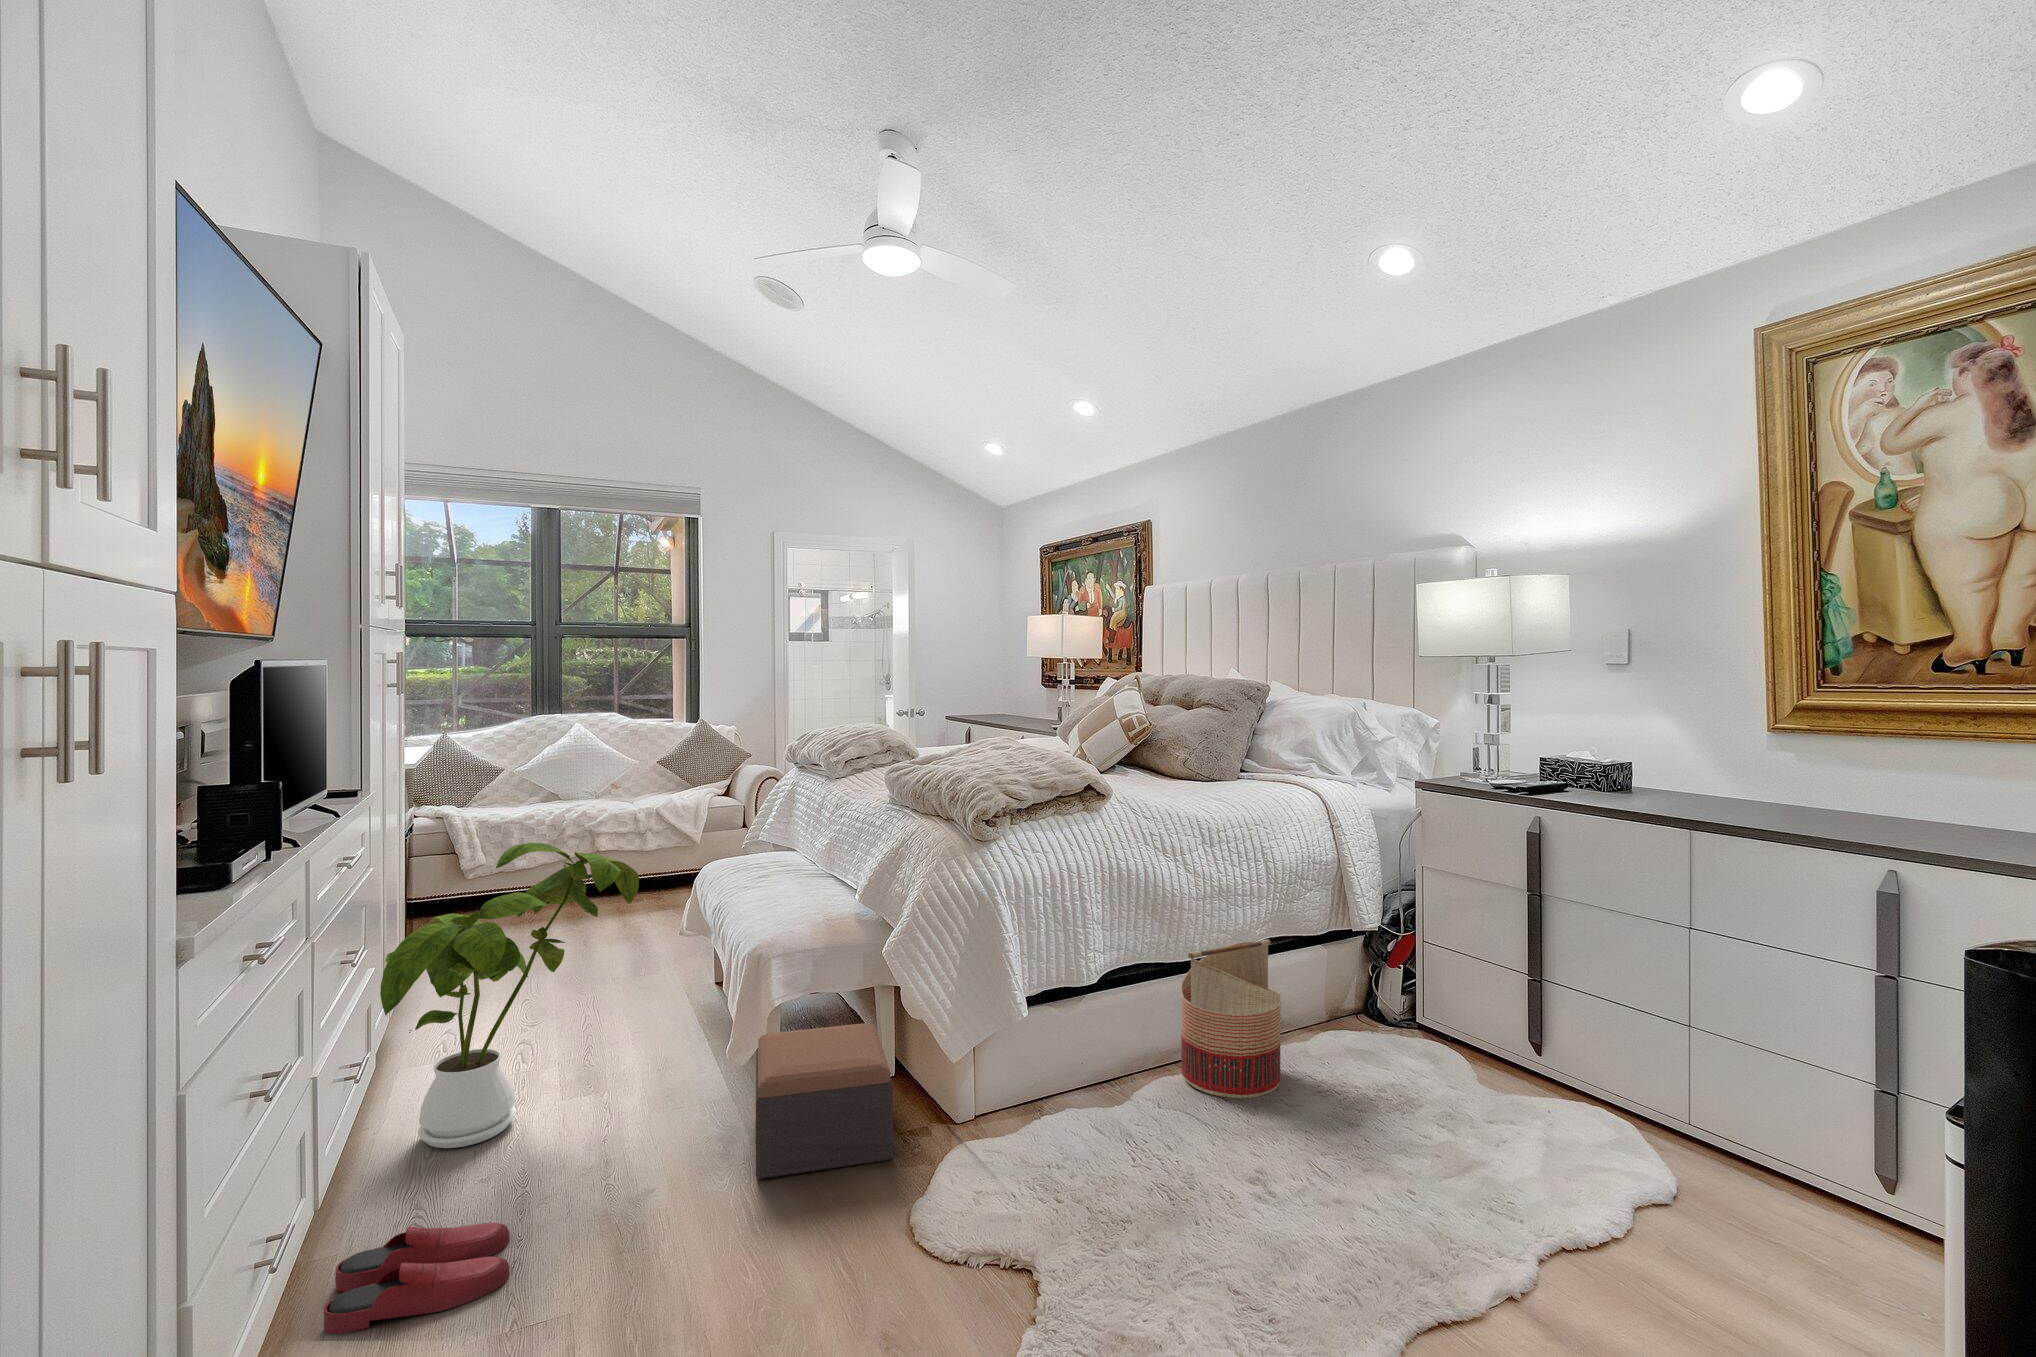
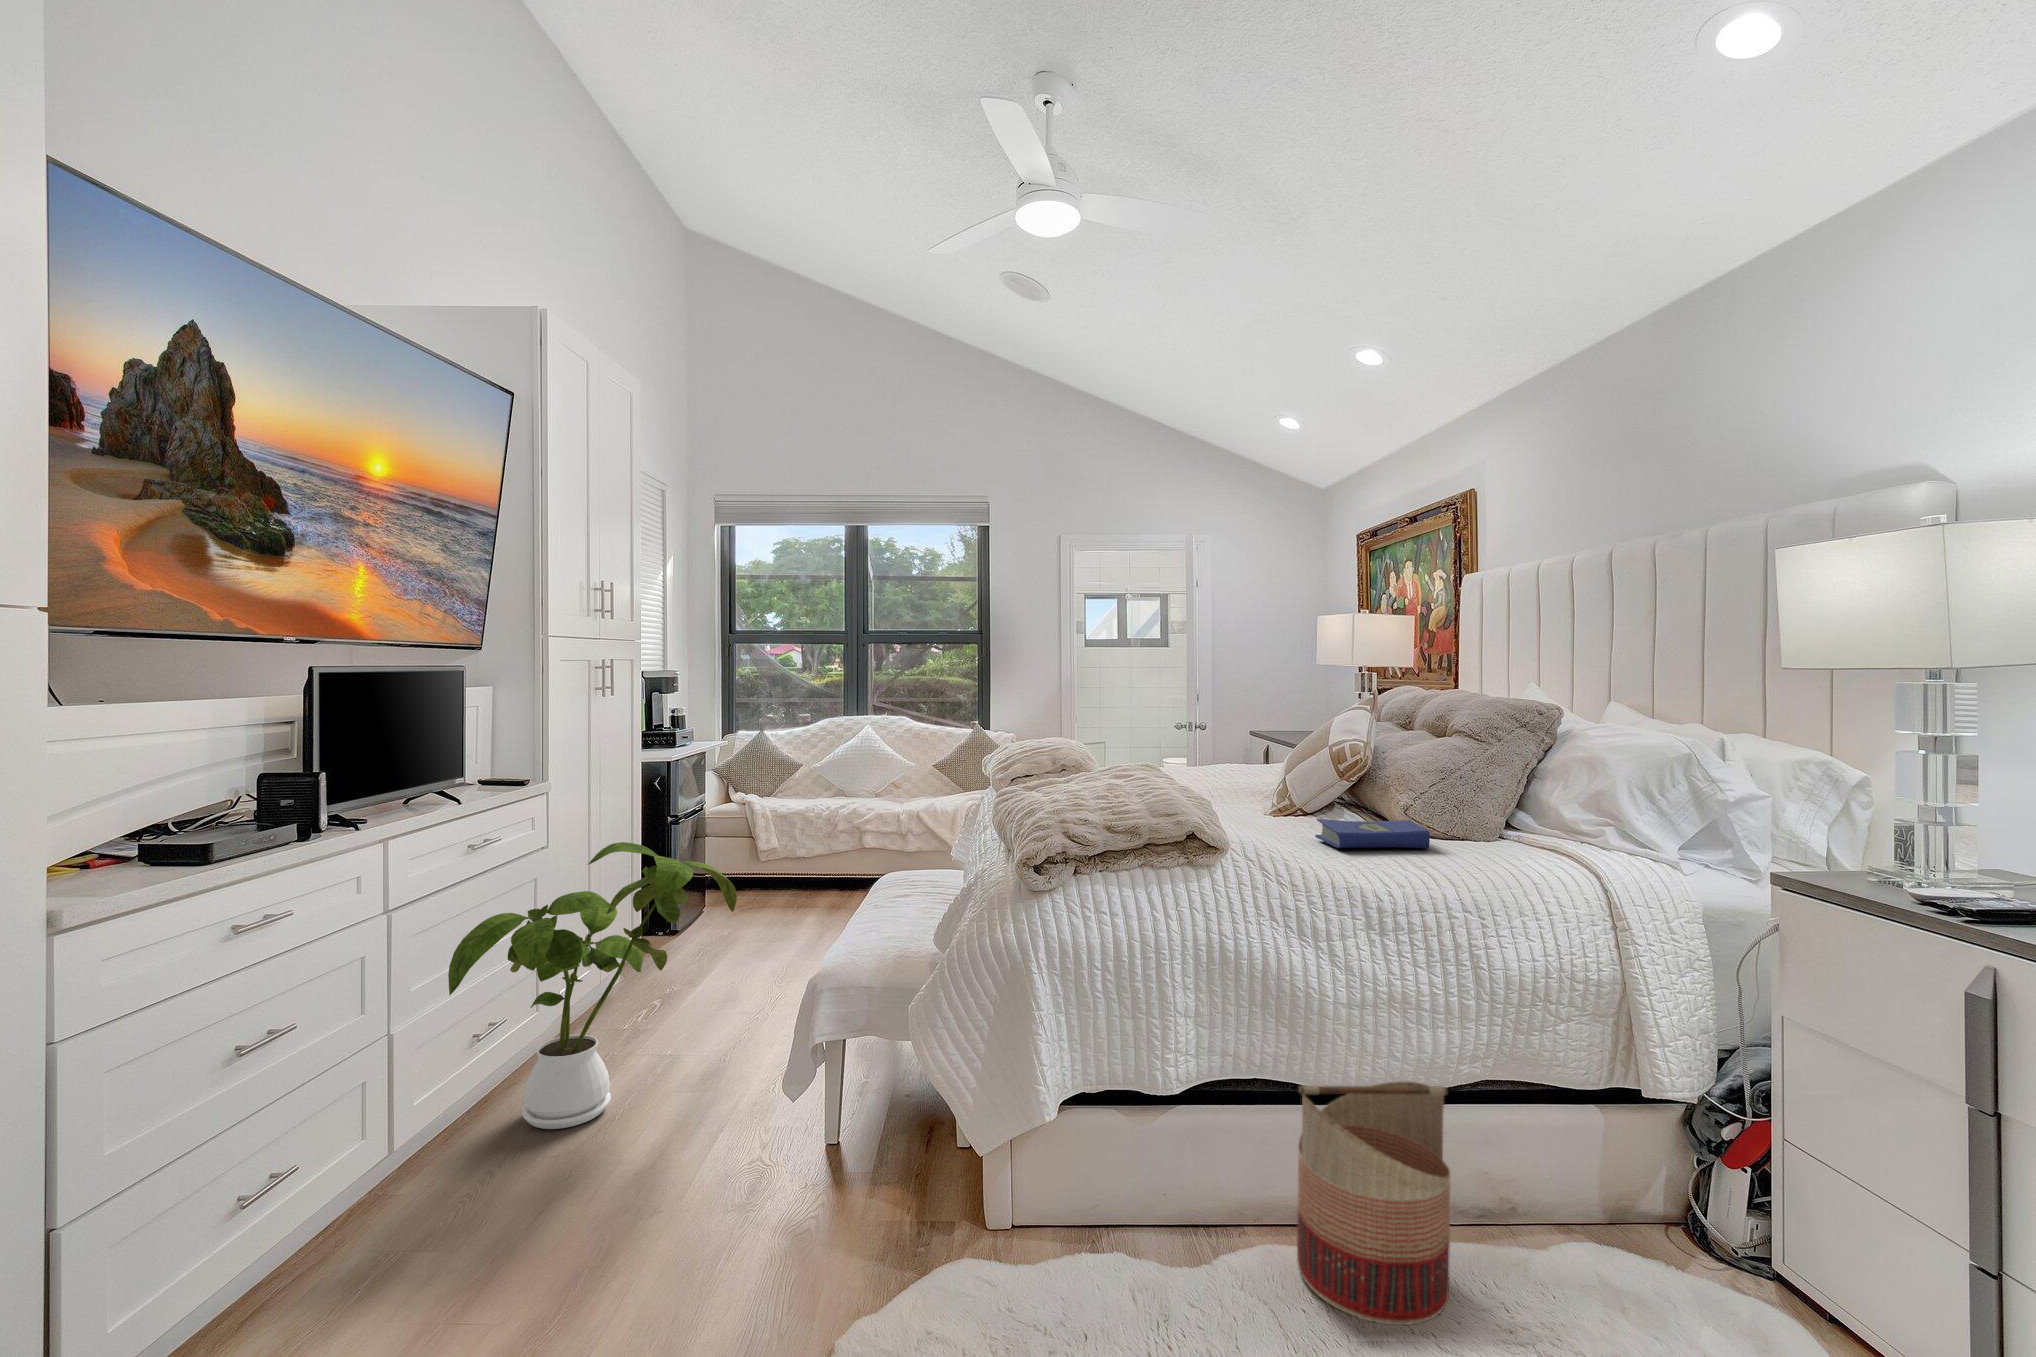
hardcover book: none [1132,770,1214,793] -> present [1315,819,1430,849]
footstool: present [756,1023,893,1179] -> none [726,1079,918,1268]
slippers: present [324,1223,509,1333] -> none [294,1208,492,1307]

